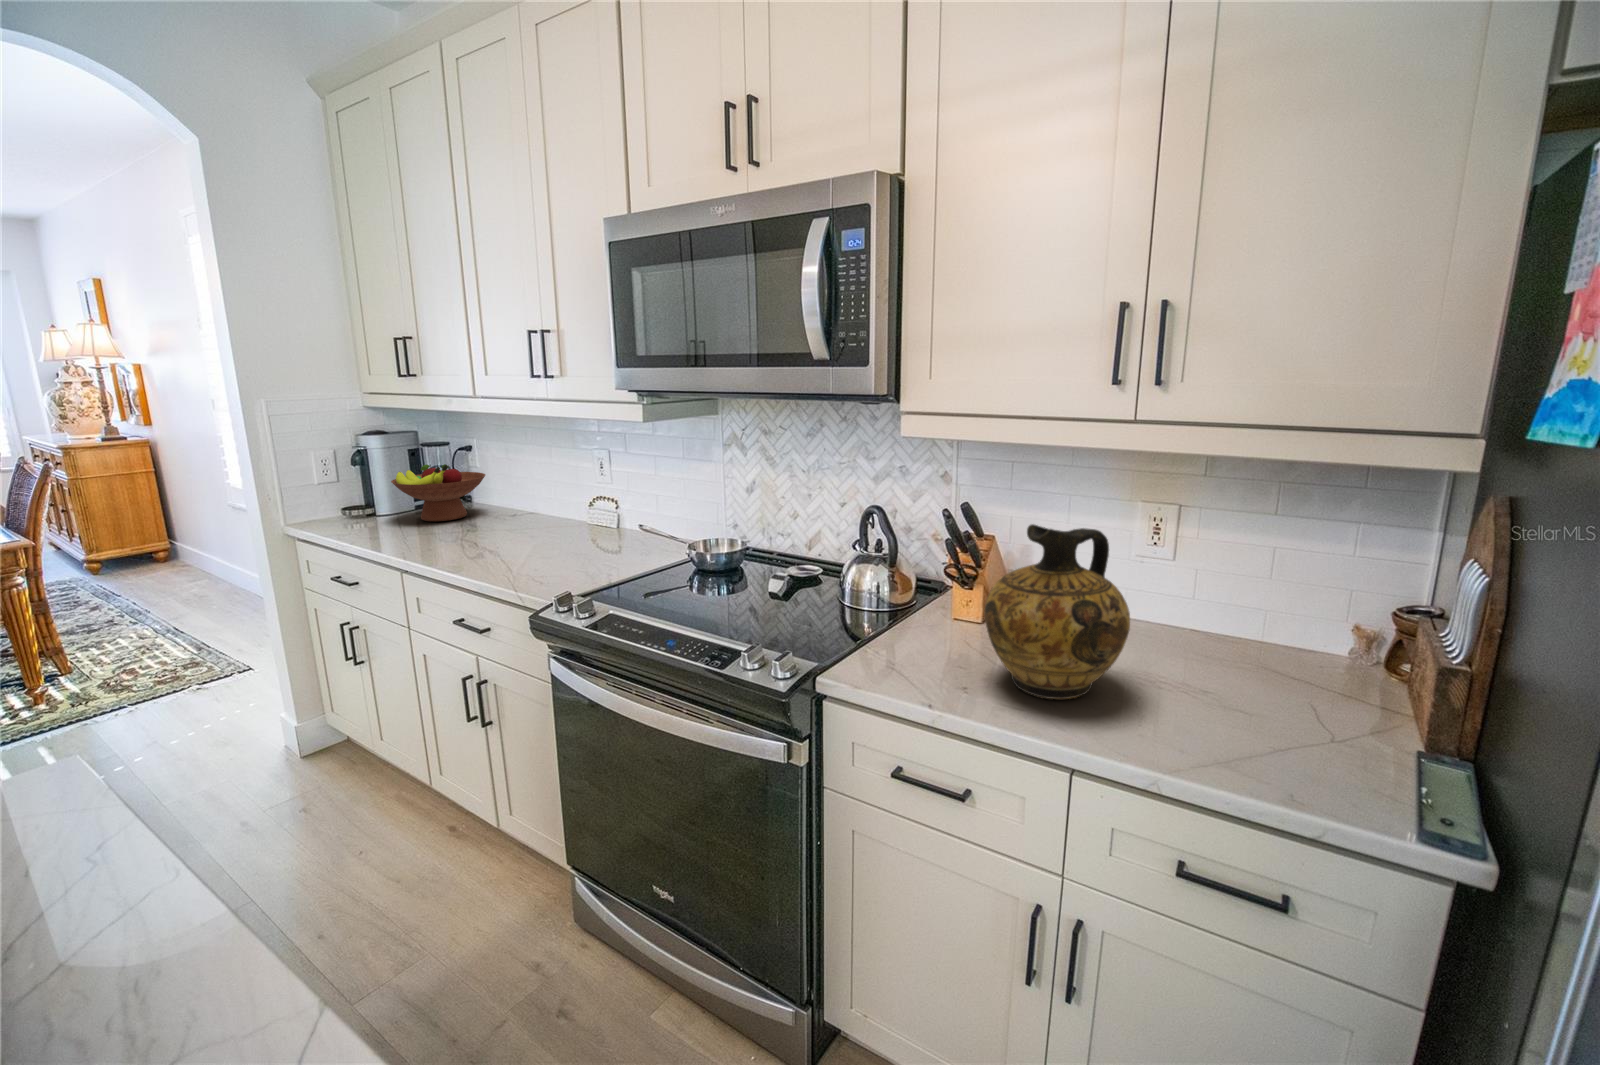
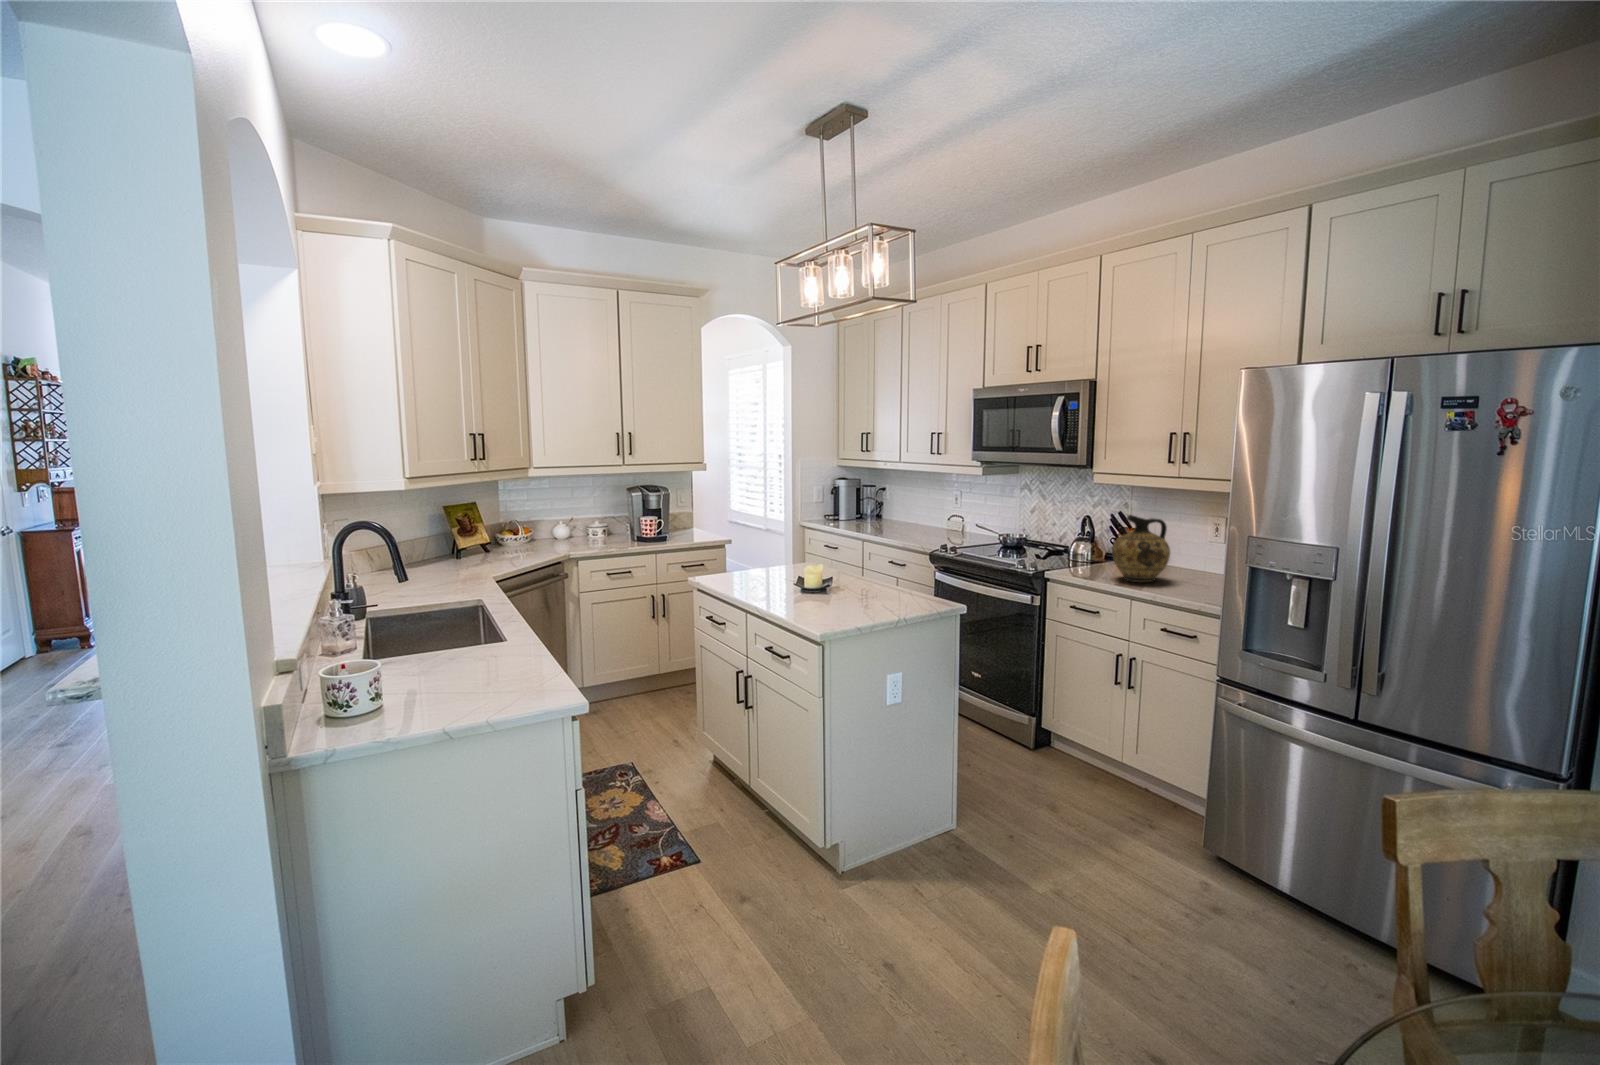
fruit bowl: present [391,464,485,521] -> none [851,495,895,524]

